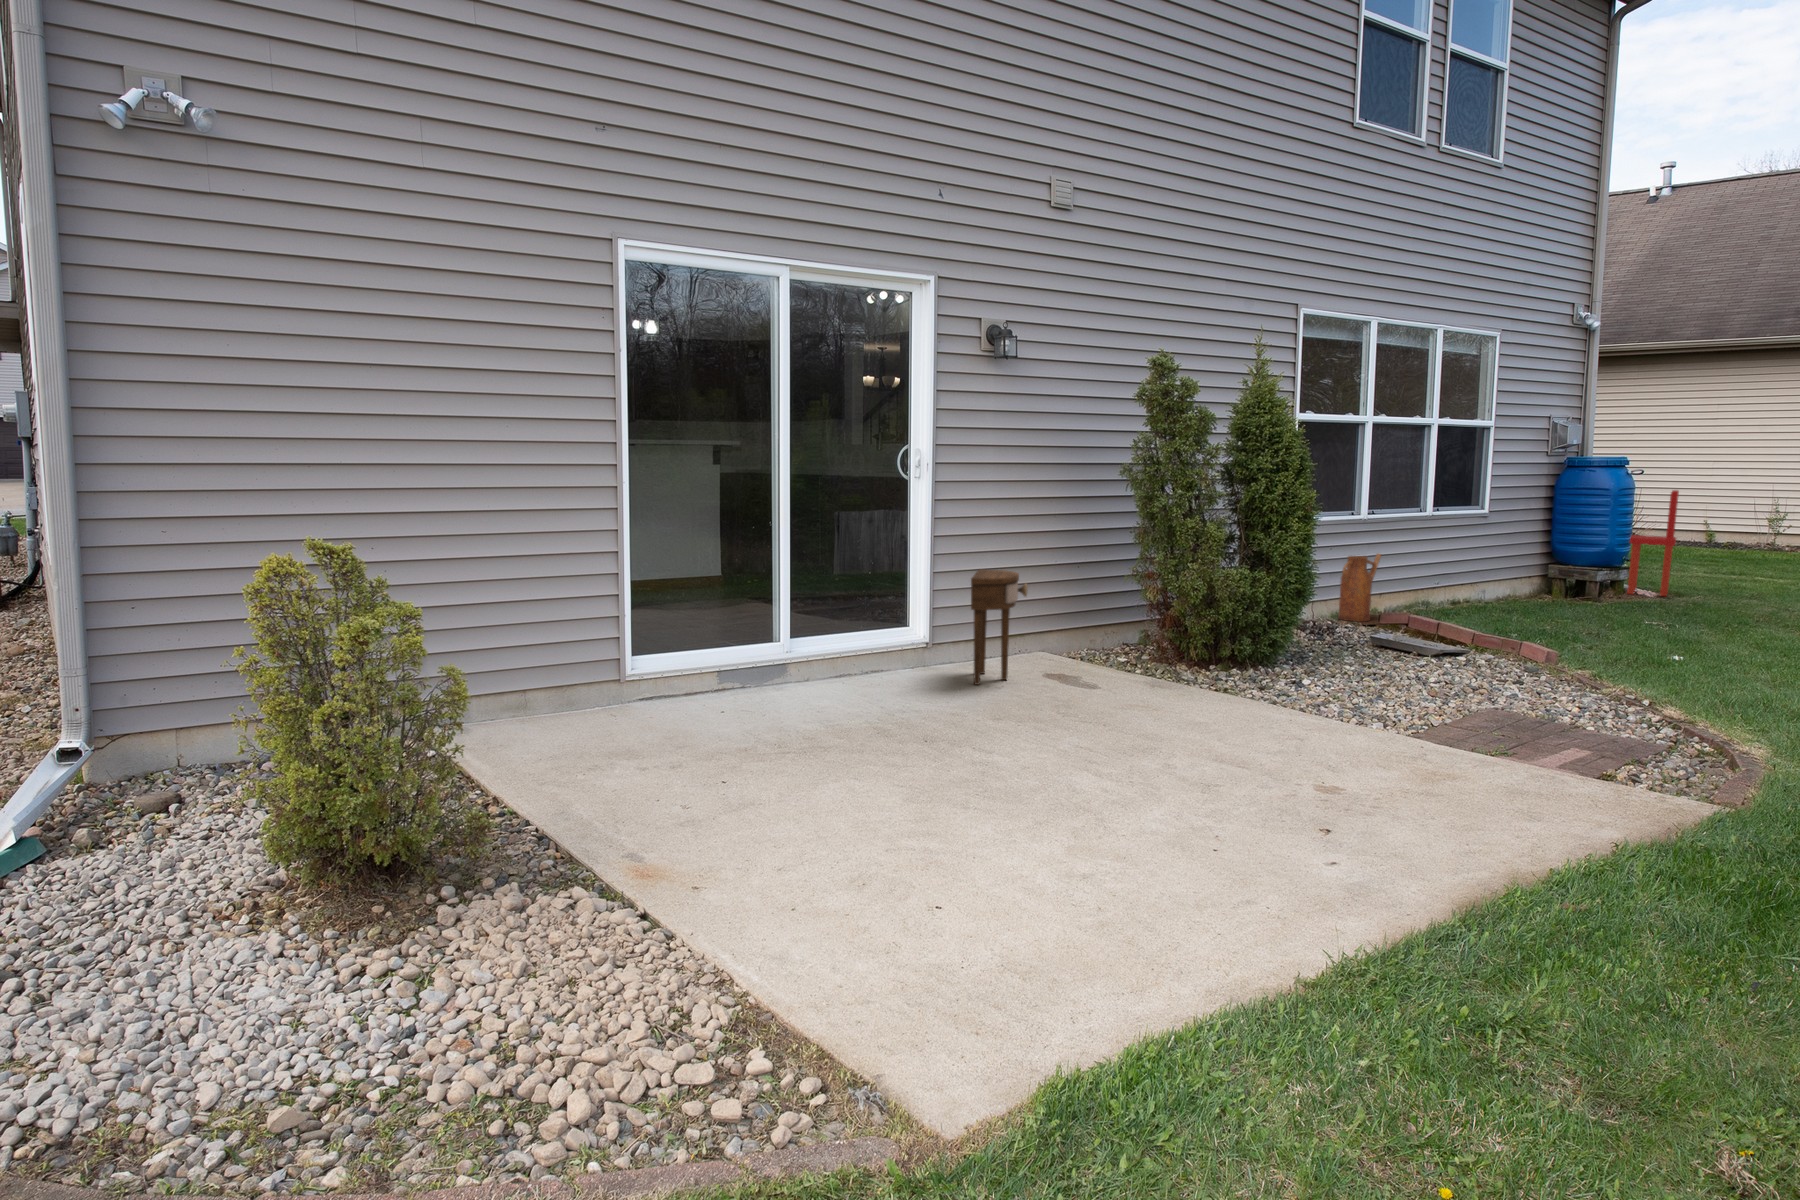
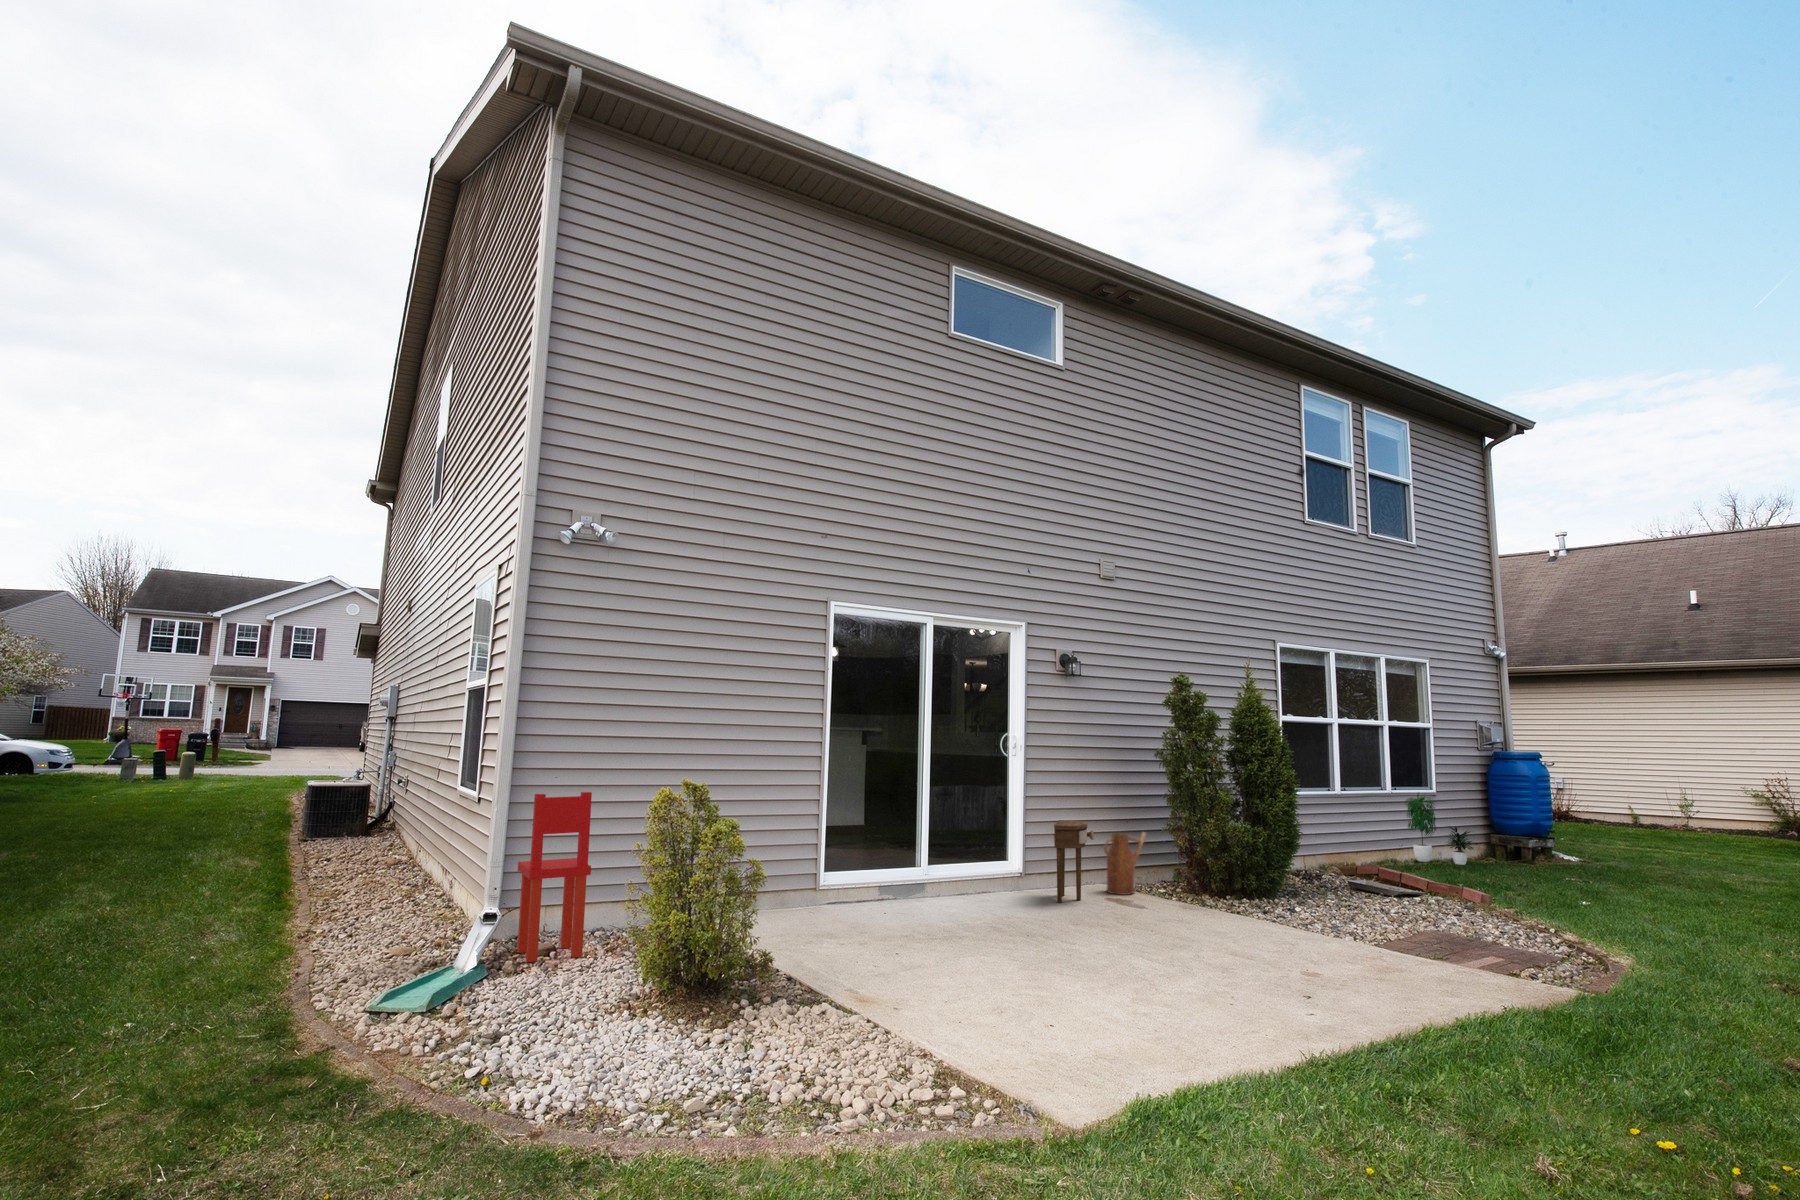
chair: present [1627,490,1679,596] -> present [517,792,592,962]
potted plant: none [1447,513,1538,608] -> present [1405,793,1474,865]
watering can: present [1338,554,1381,622] -> present [1104,832,1146,895]

